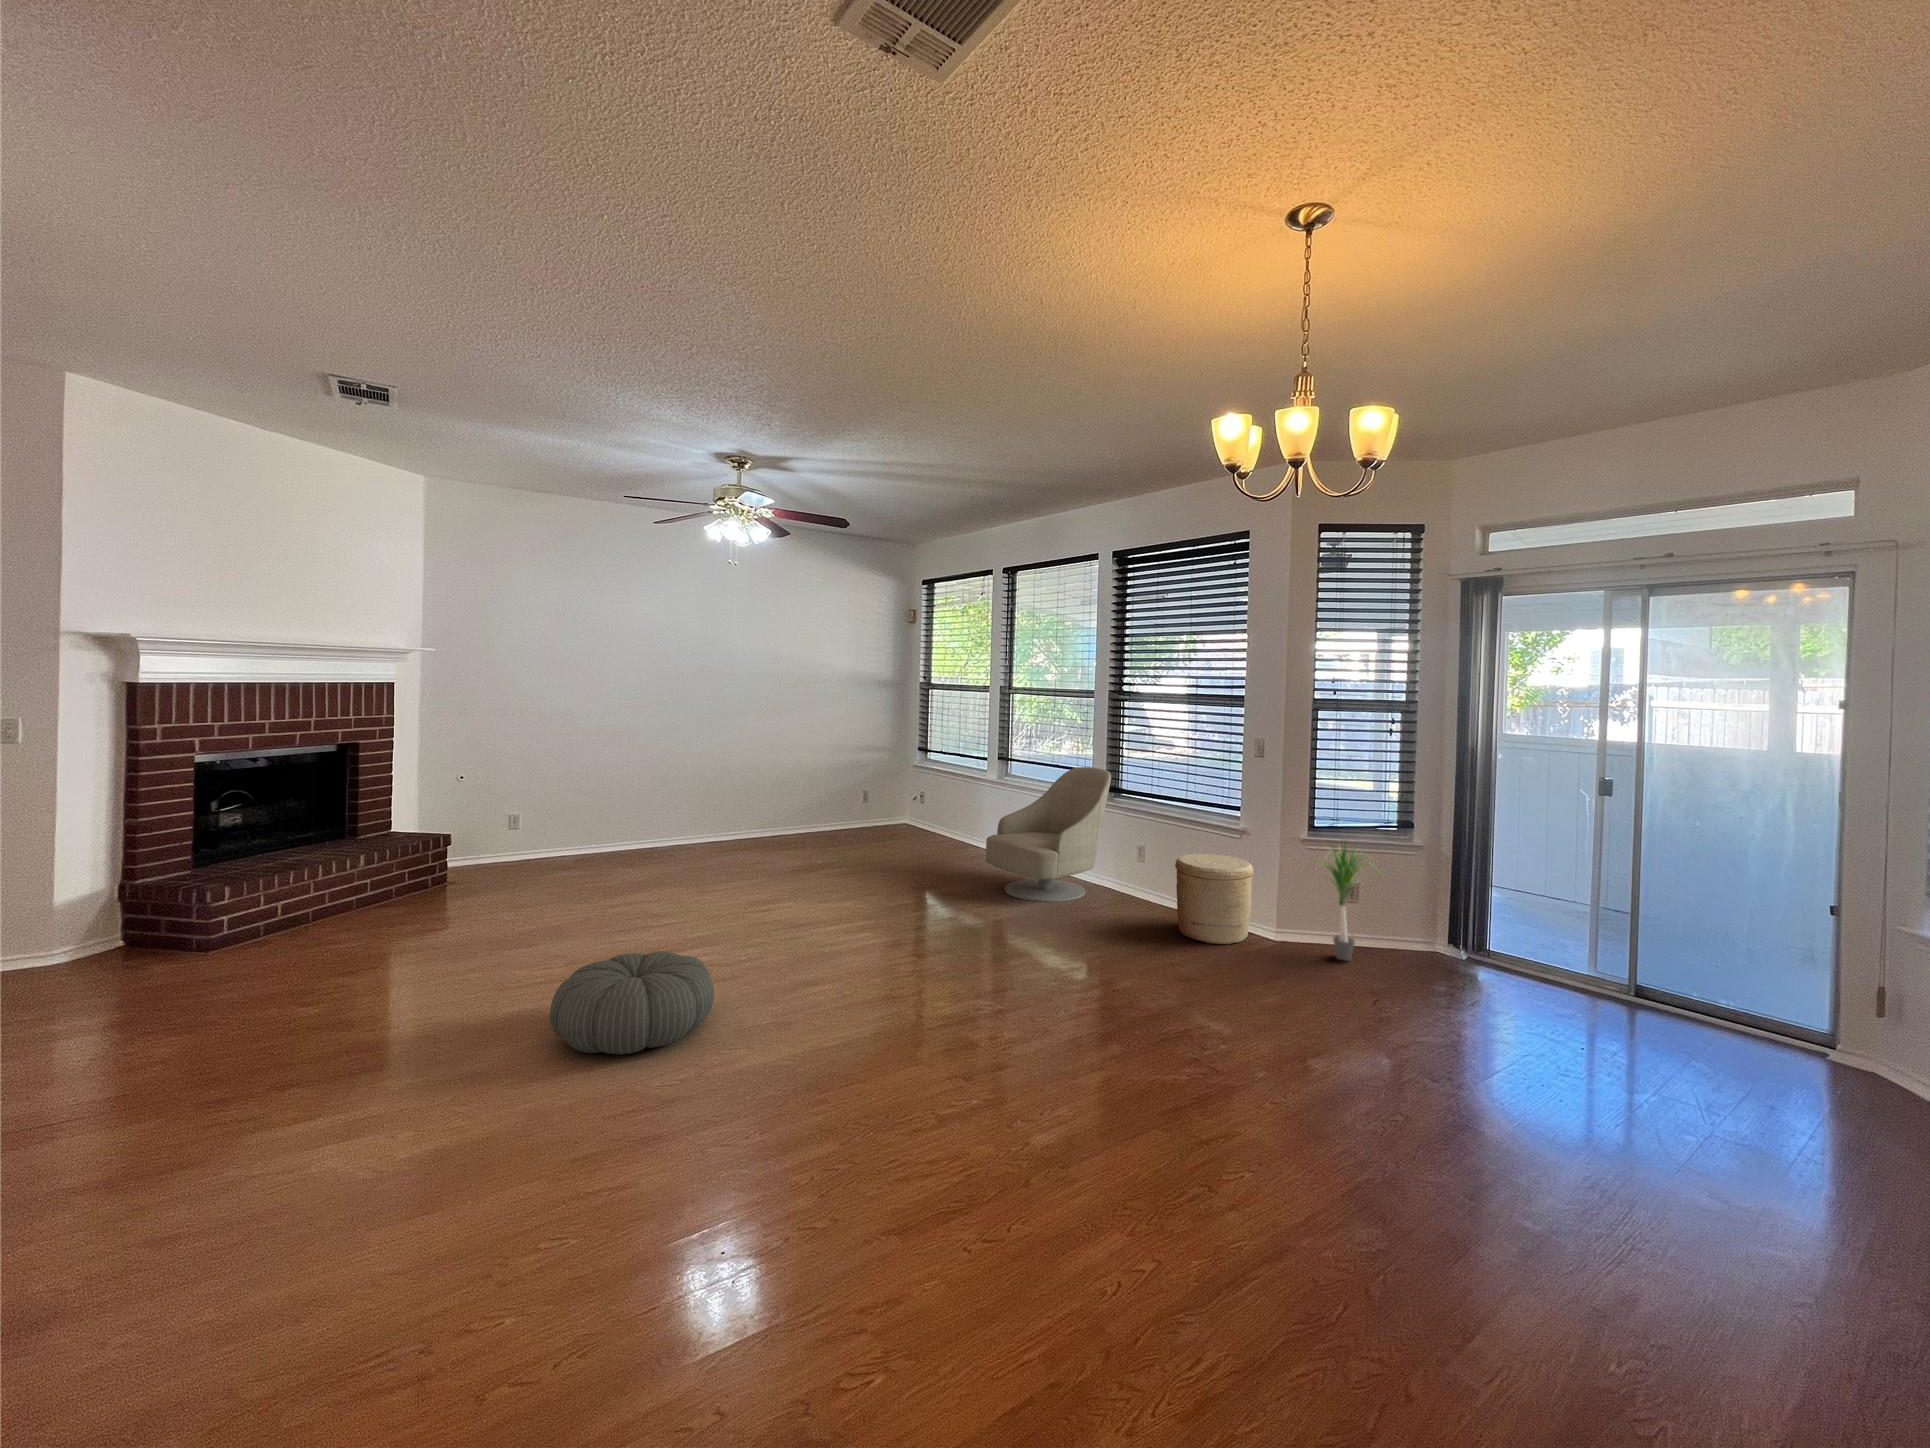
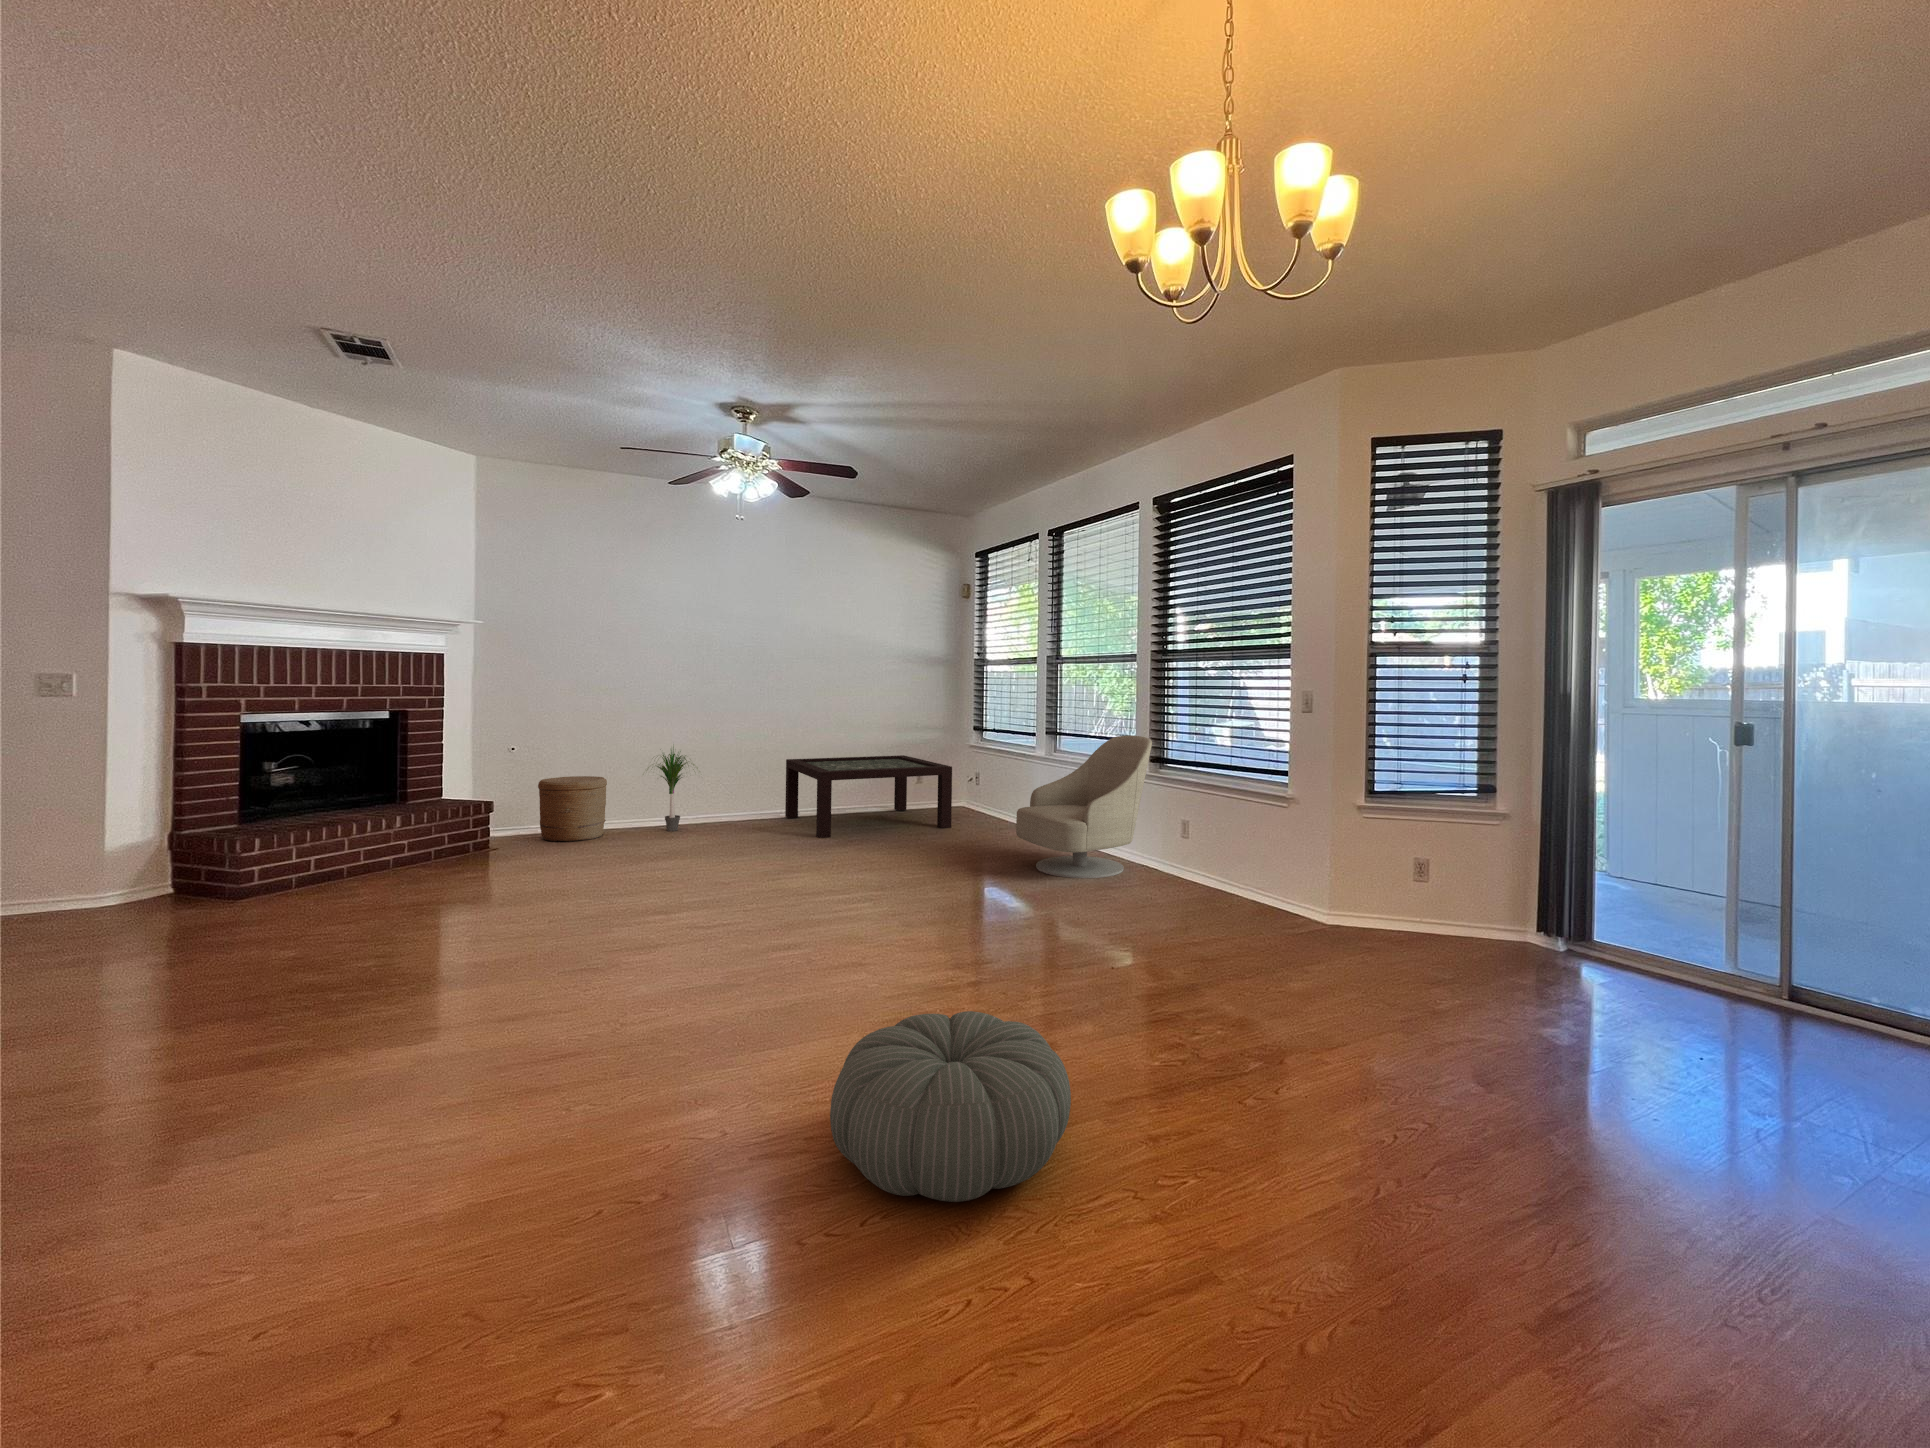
coffee table: none [737,777,909,865] -> present [785,755,952,838]
potted plant: present [1307,839,1377,961] -> present [648,747,694,831]
woven basket: present [1175,854,1254,944] -> present [538,776,607,842]
pouf: present [550,951,714,1054] -> present [830,1011,1071,1202]

